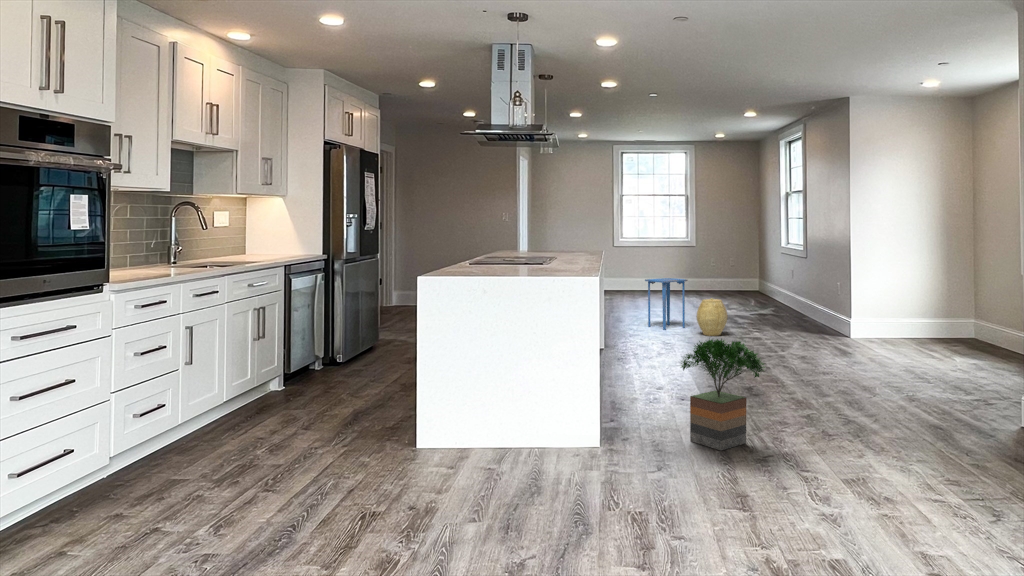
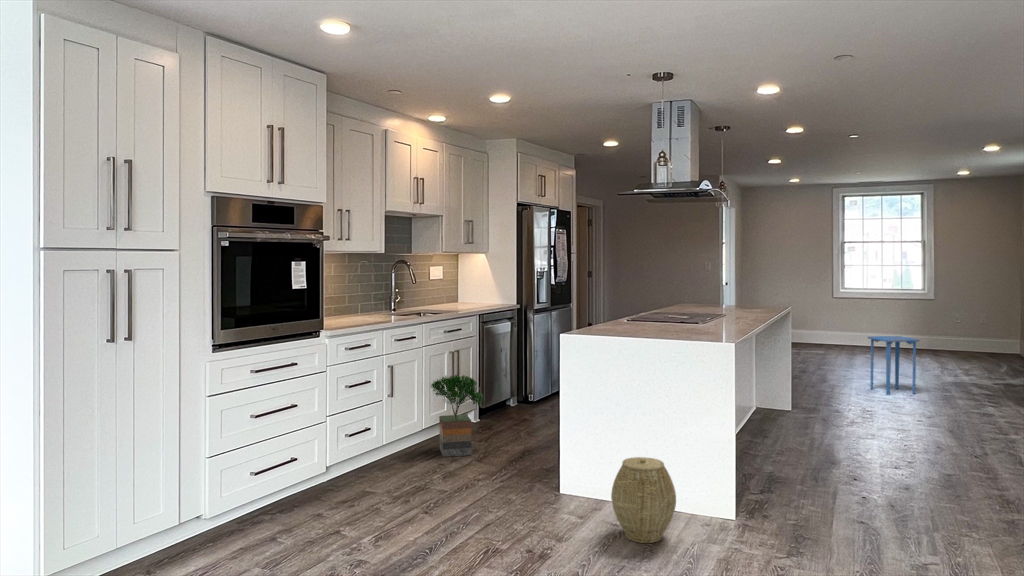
woven basket: present [696,298,728,336] -> present [611,457,676,543]
potted tree: present [681,339,764,450] -> present [431,375,483,457]

